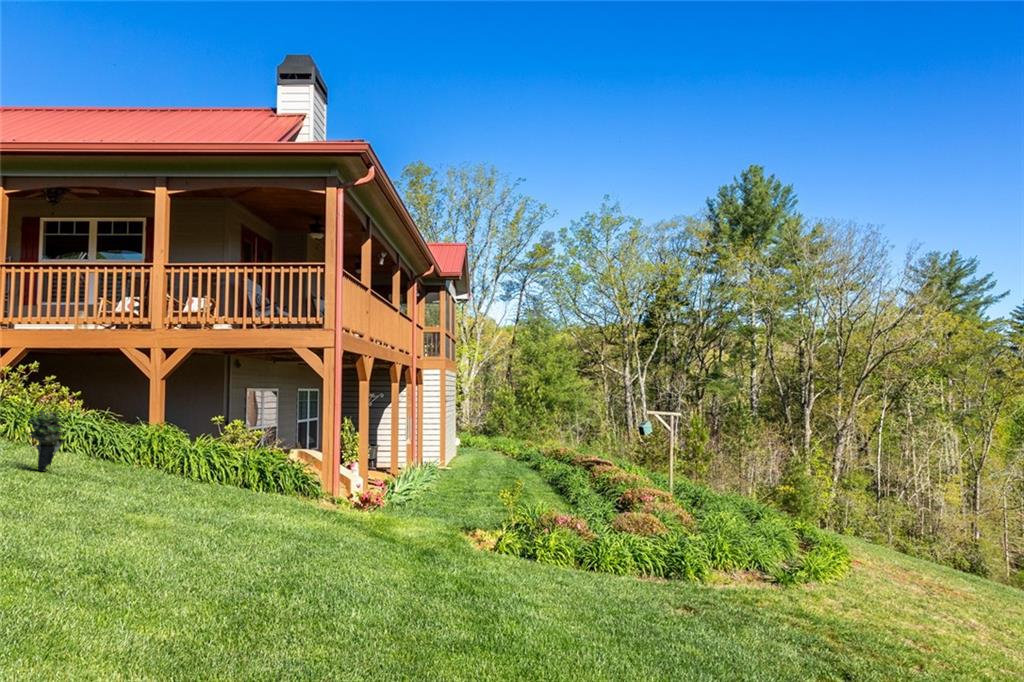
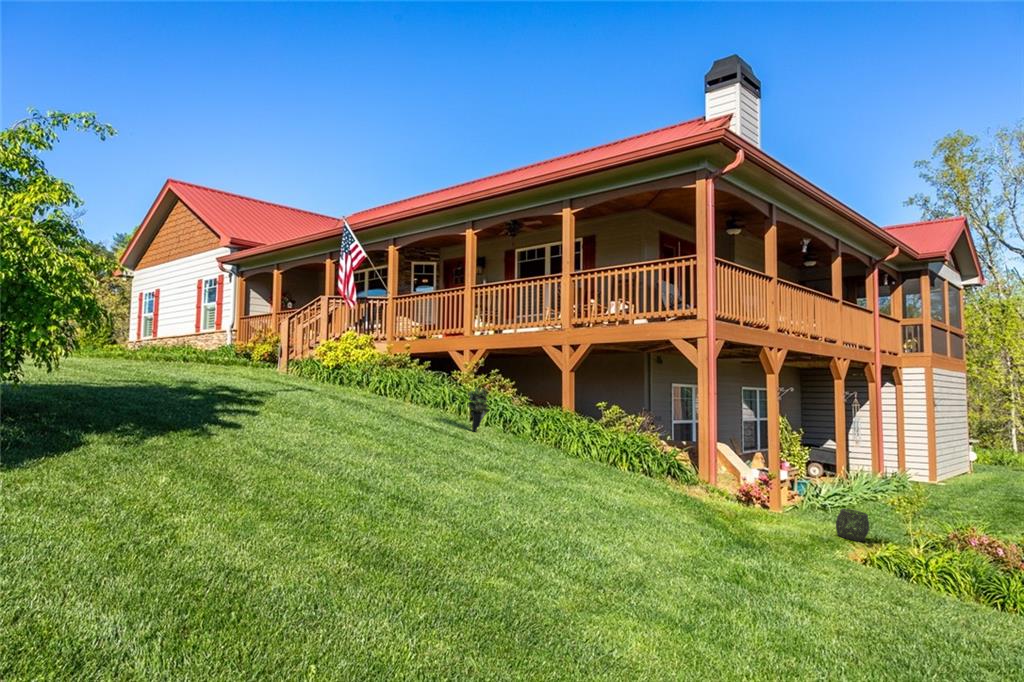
woven basket: none [457,503,483,531] -> present [836,509,869,541]

